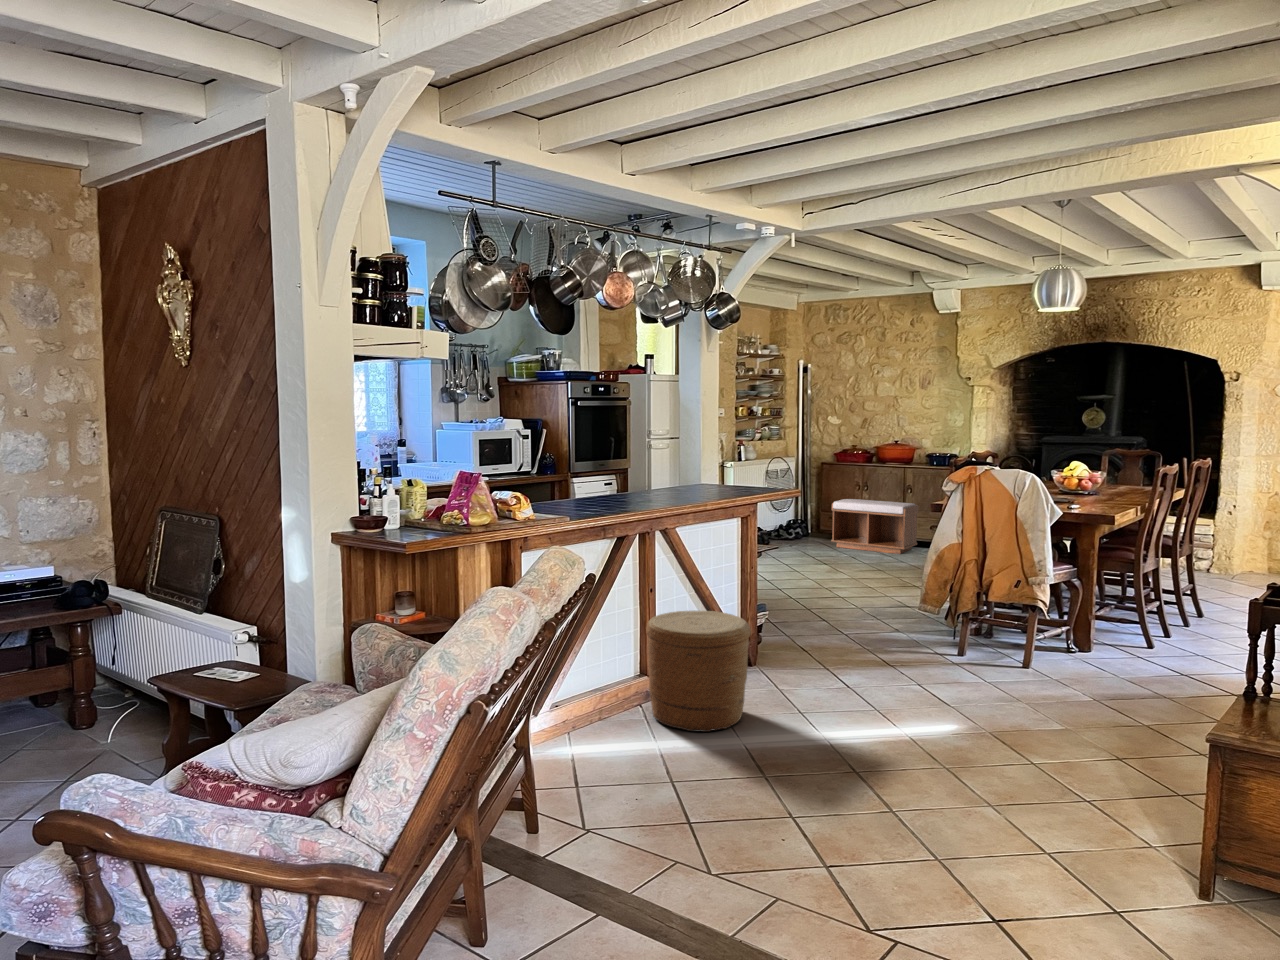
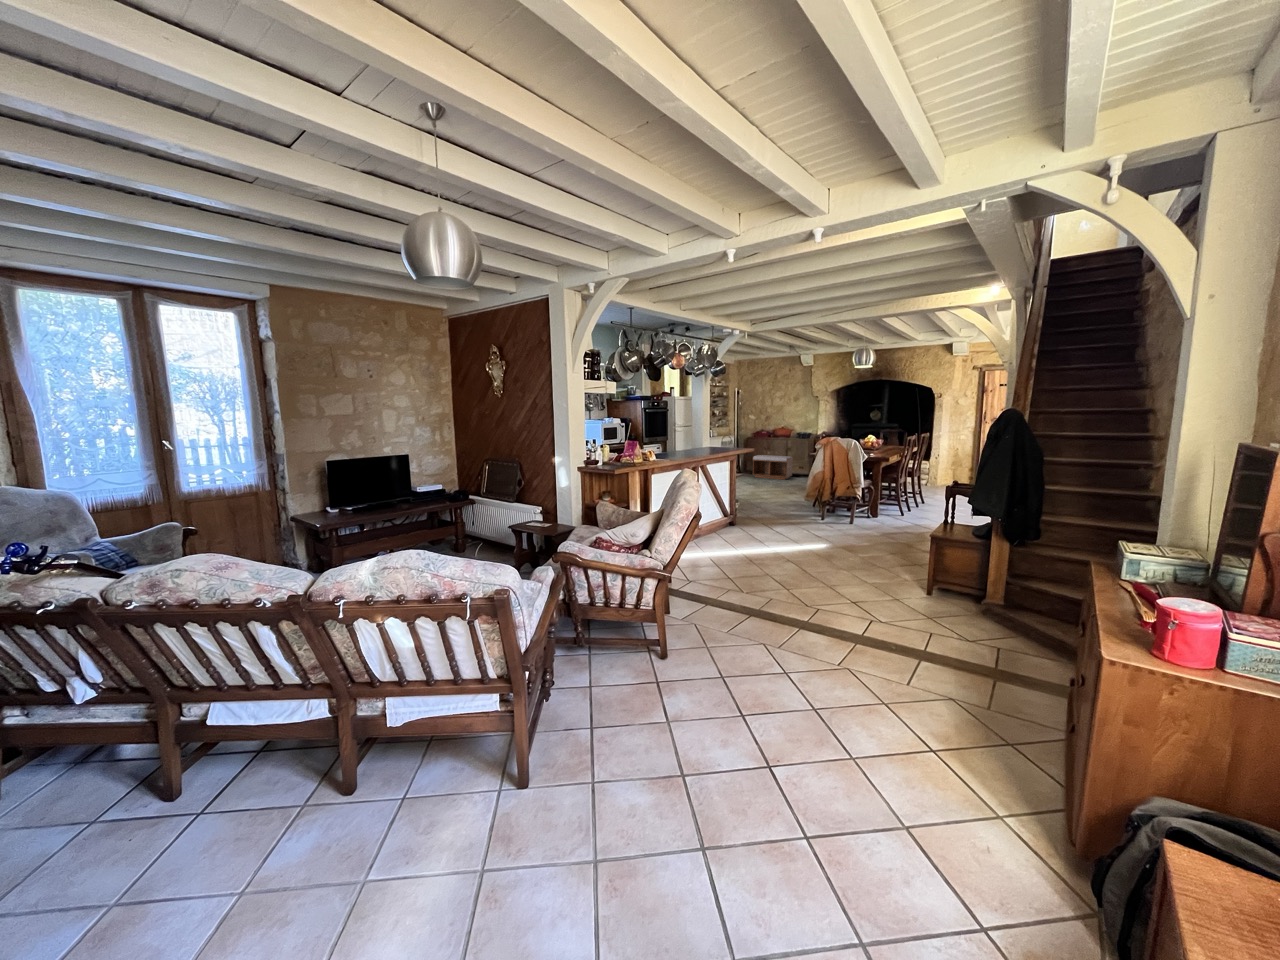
woven basket: present [646,611,751,732] -> none [698,499,742,548]

